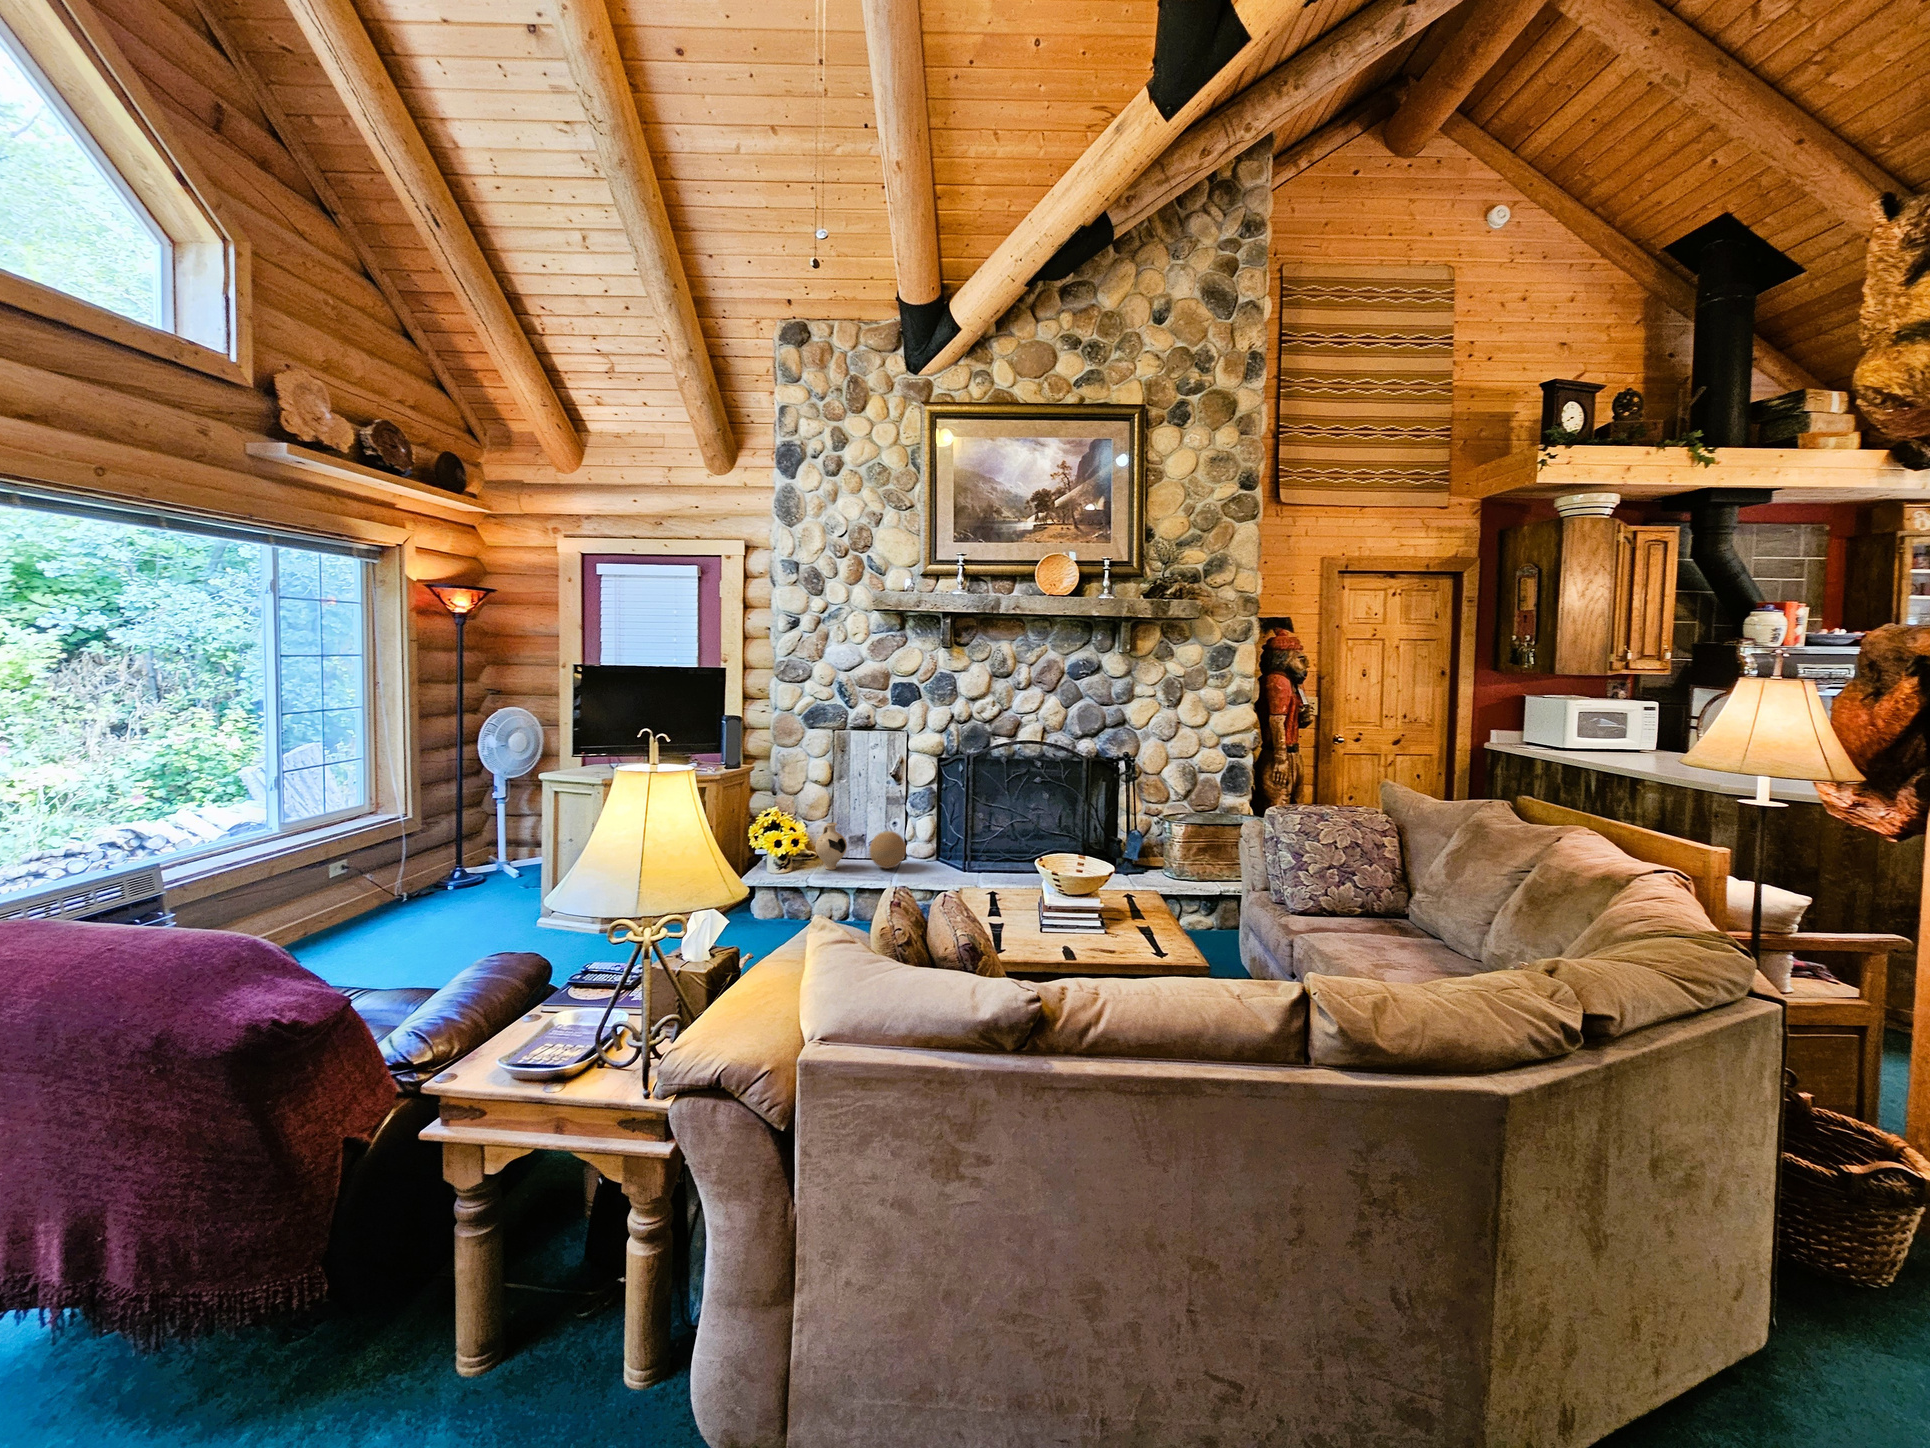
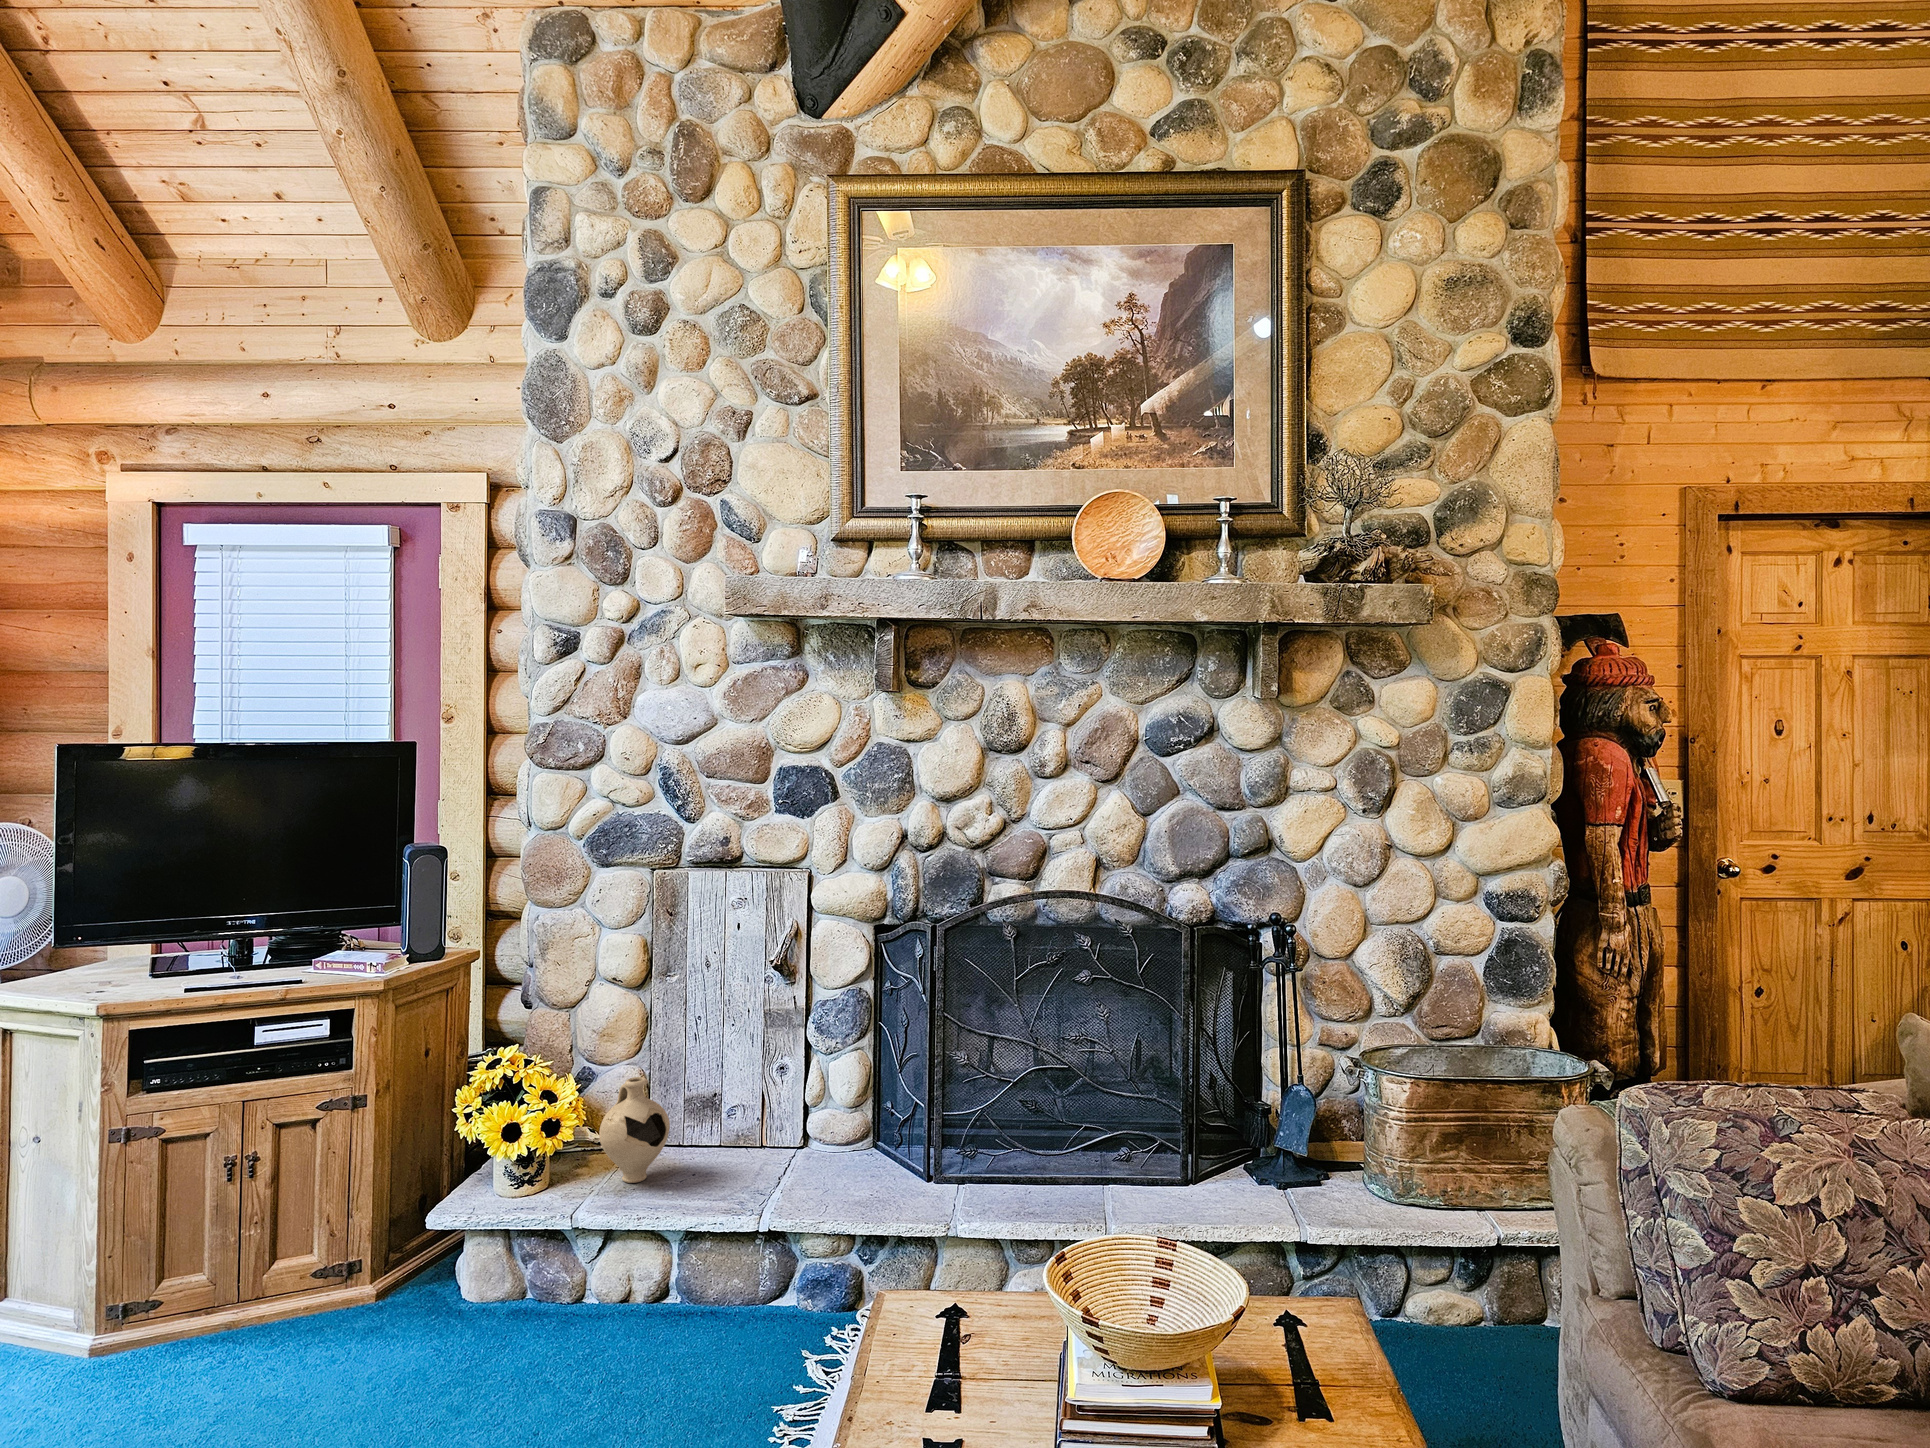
decorative orb: present [869,831,906,869] -> none [718,1094,799,1179]

